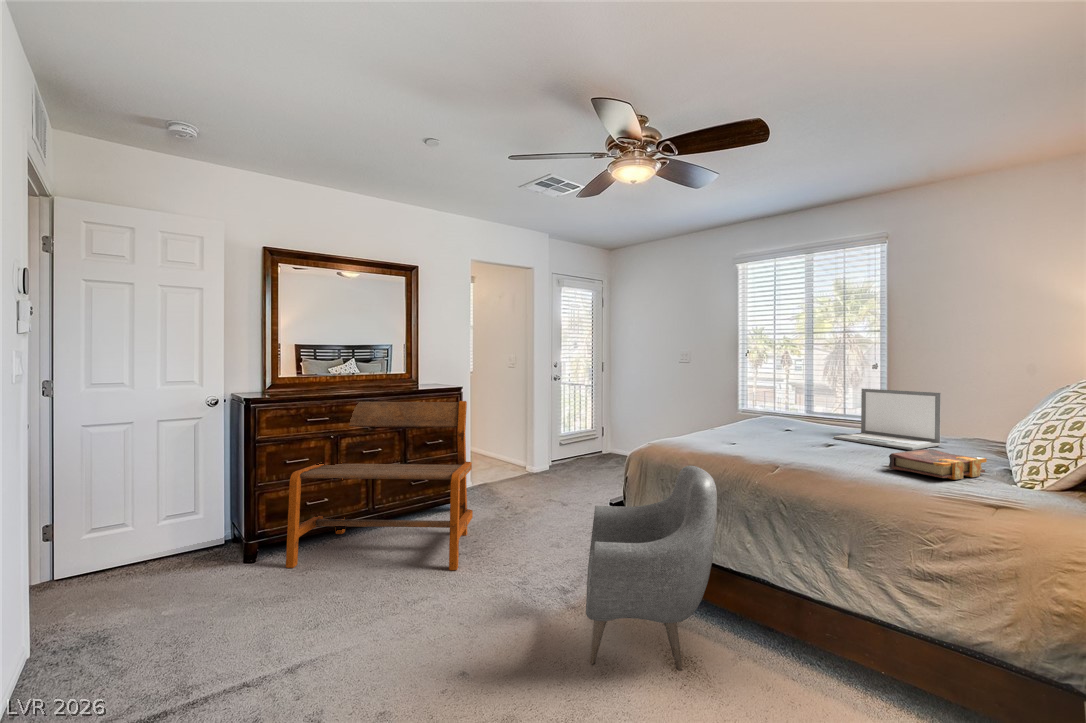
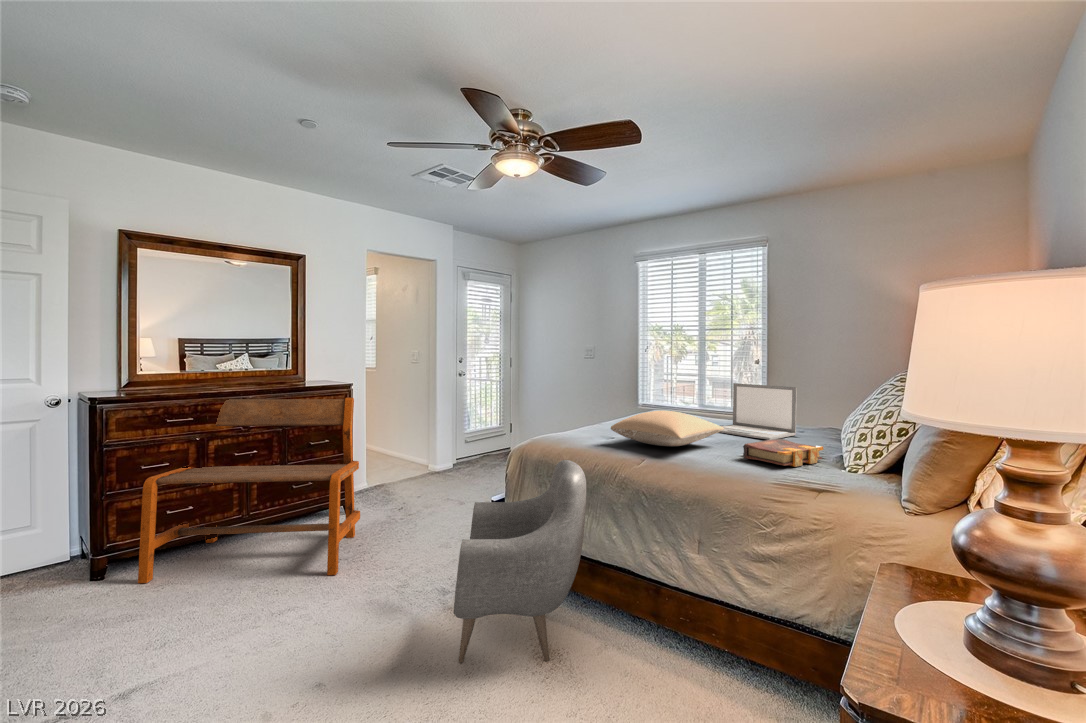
pillow: none [734,417,861,454] -> present [611,411,724,446]

